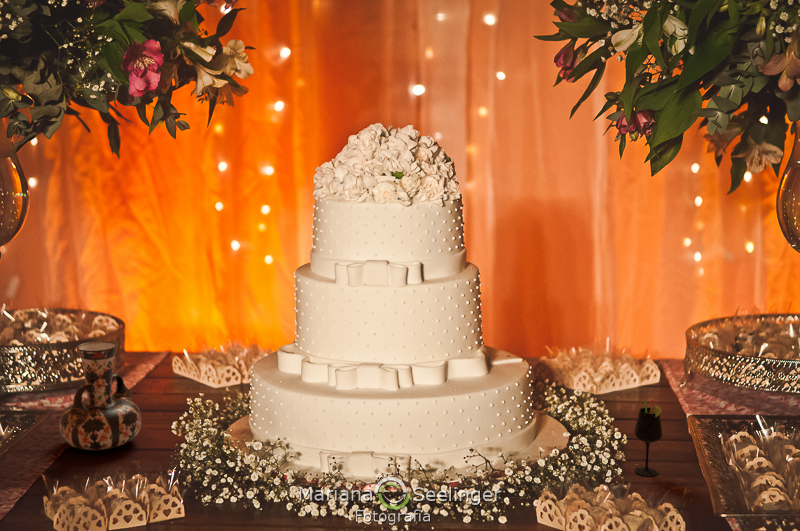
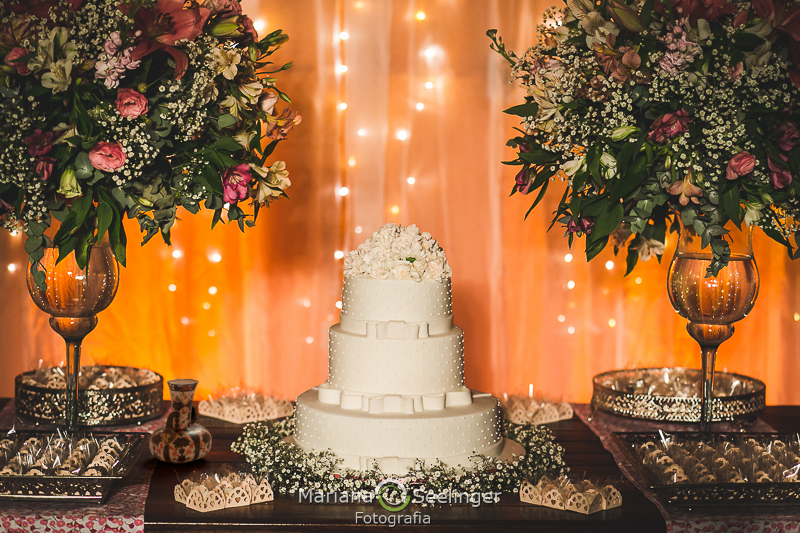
wine glass: present [635,399,662,476] -> none [580,414,600,469]

